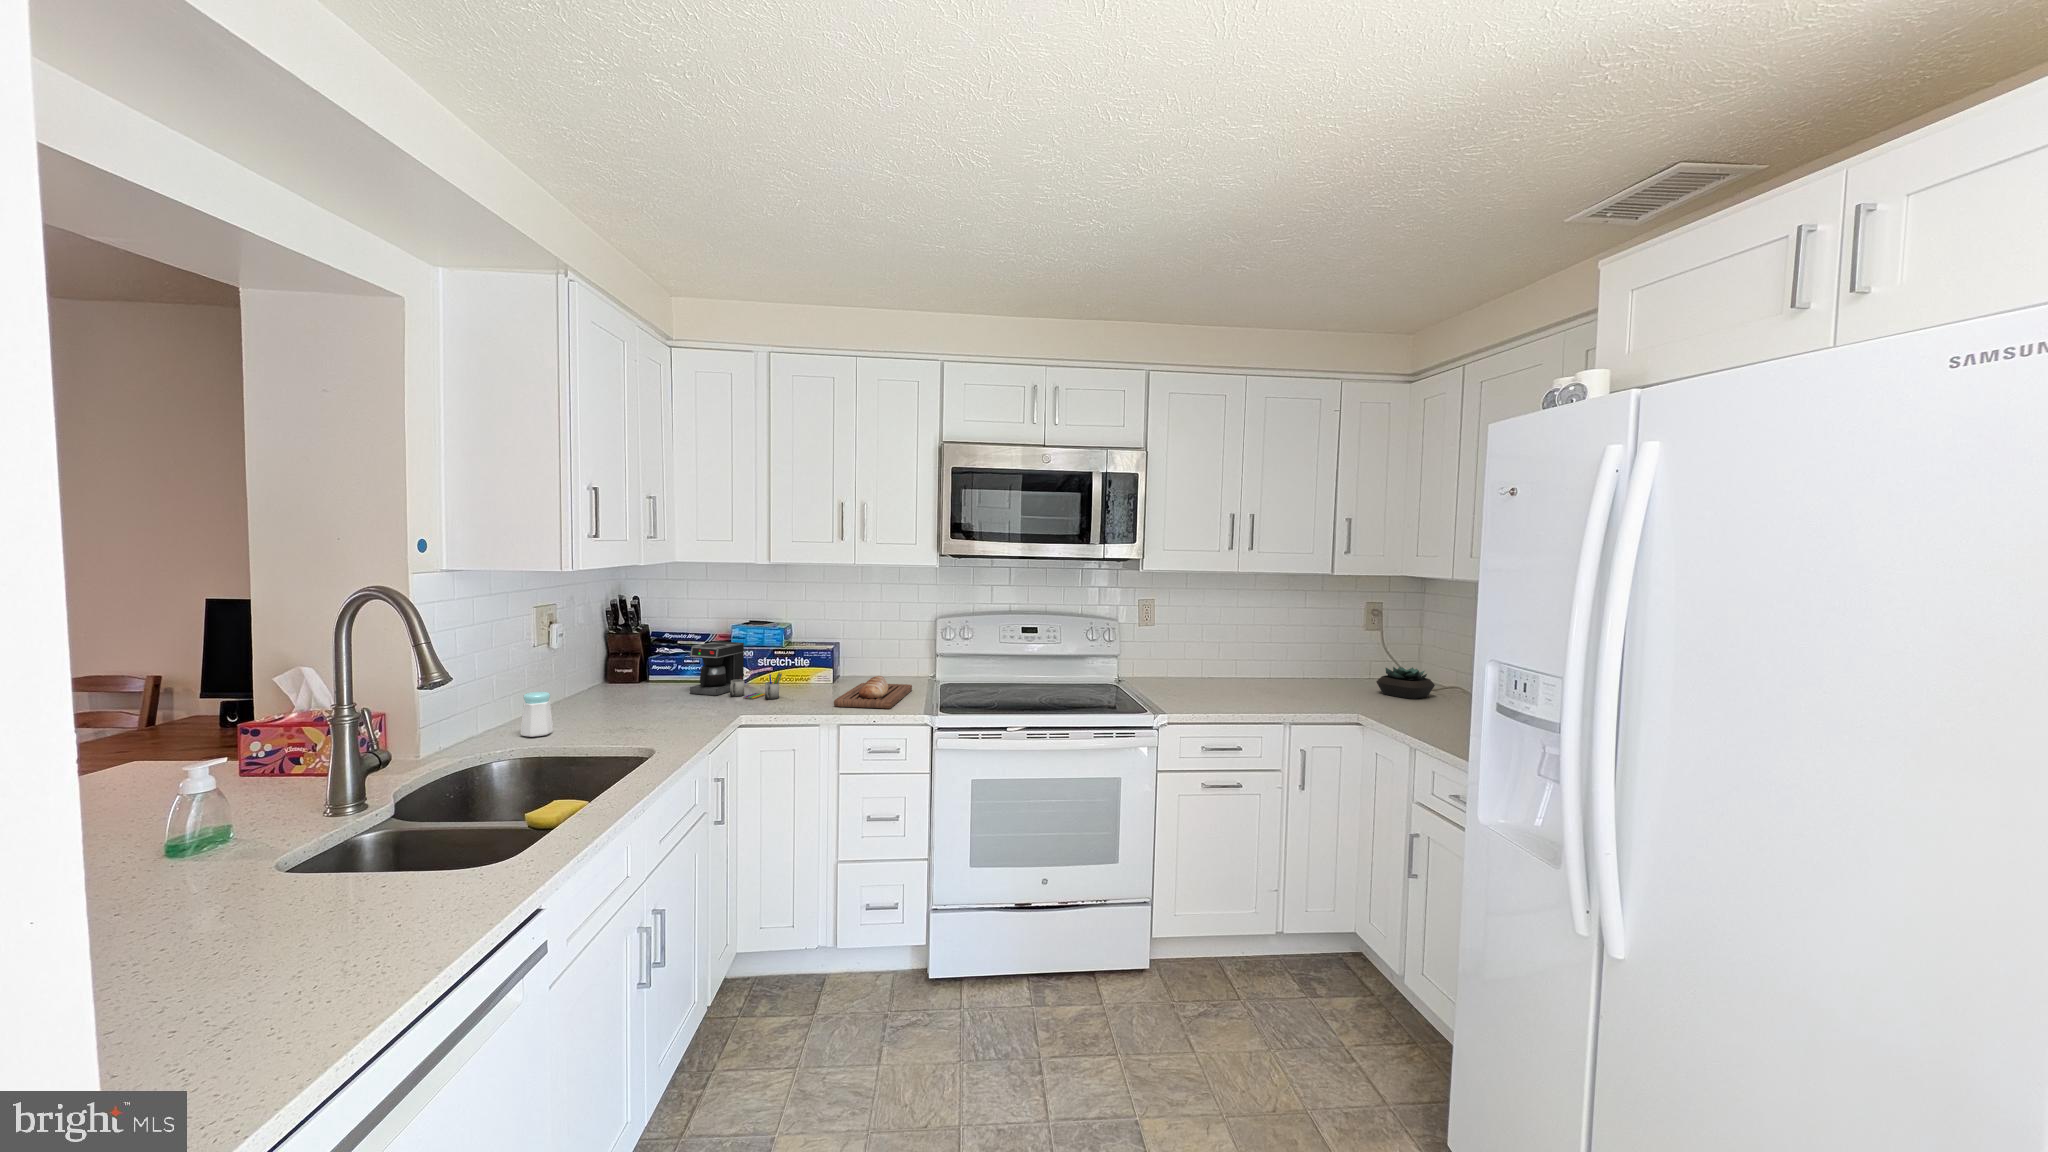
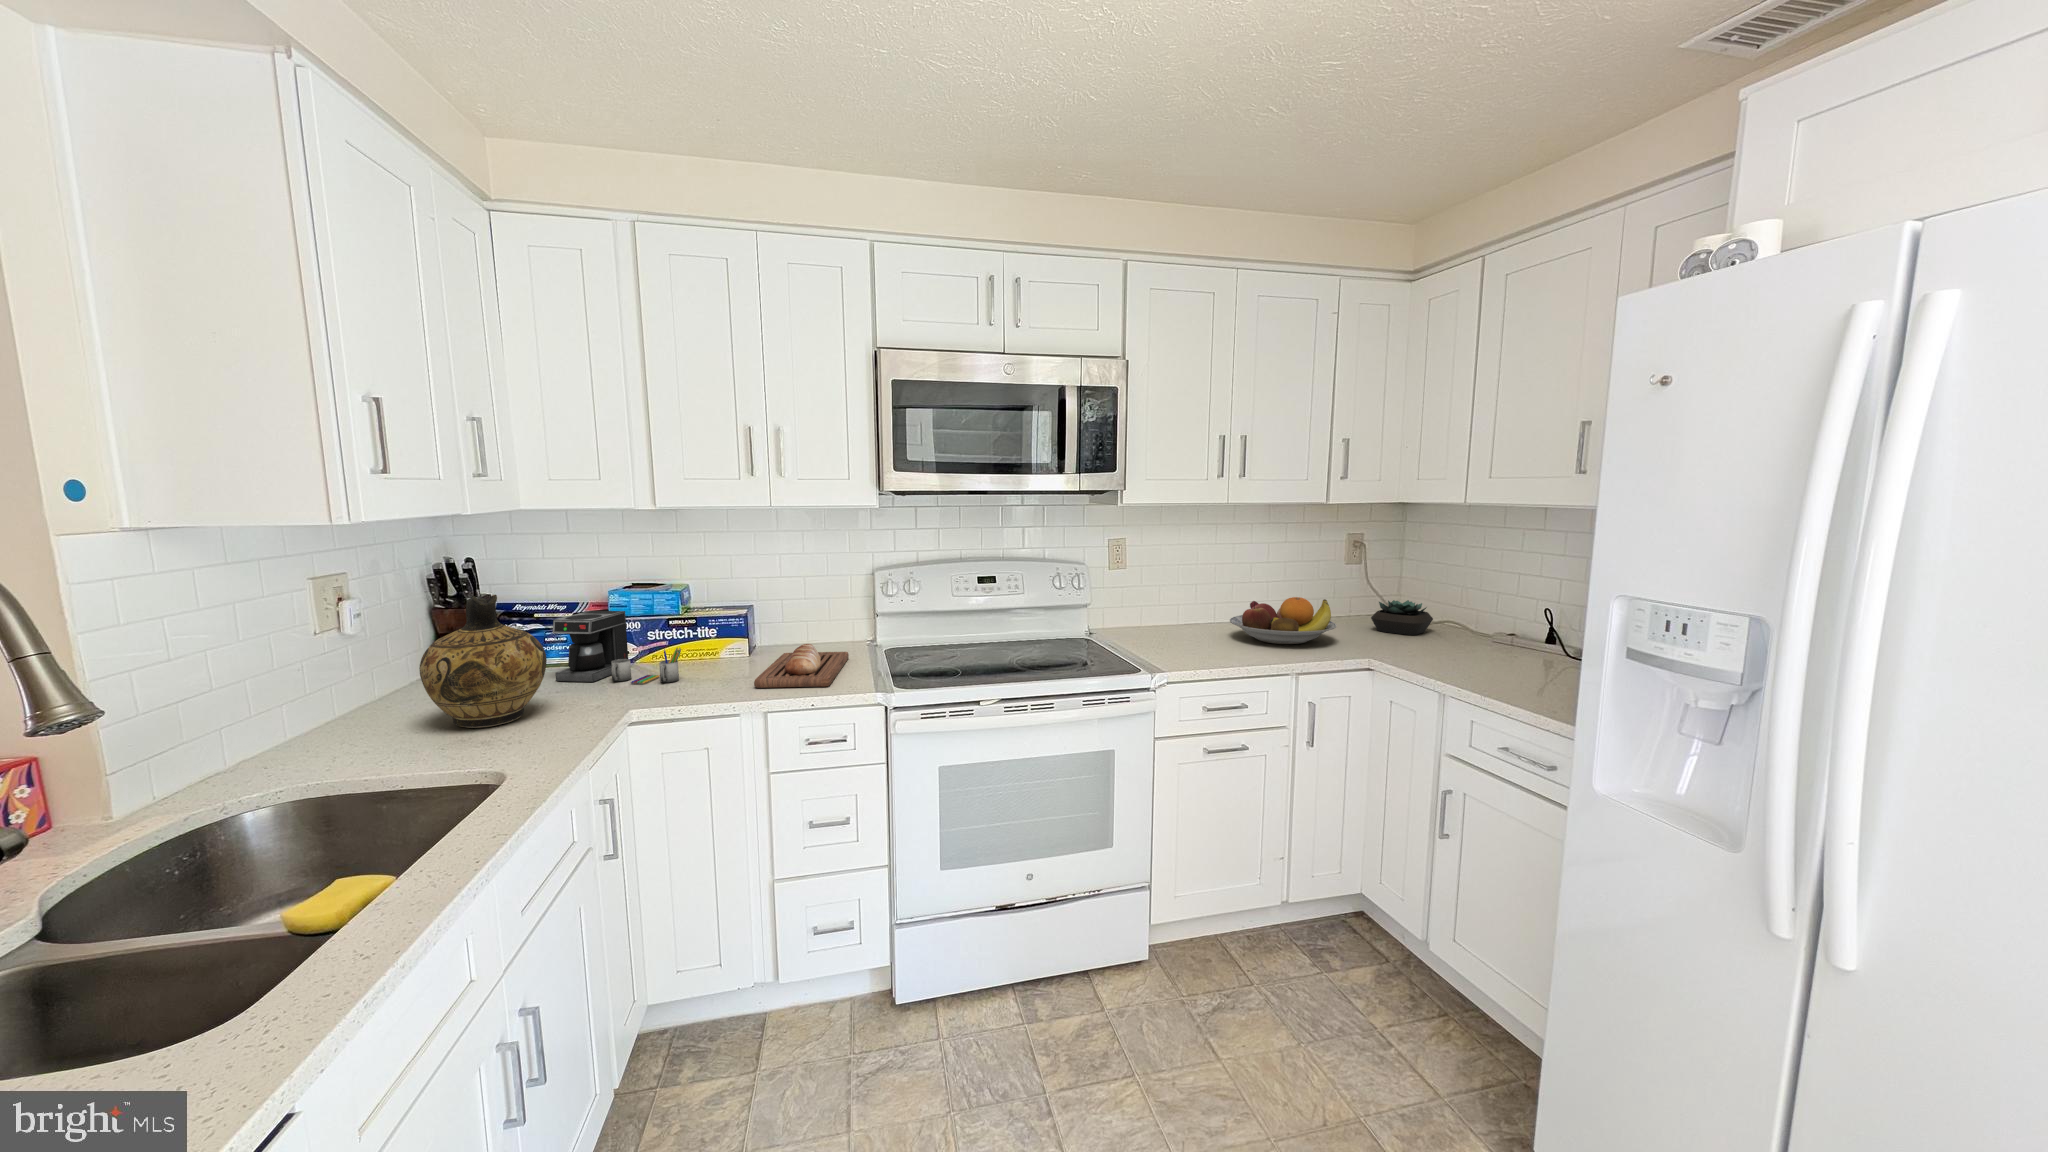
ceramic jug: none [600,623,685,720] -> present [419,595,547,728]
fruit bowl: none [1241,659,1336,700] -> present [1230,597,1337,644]
salt shaker: present [521,692,553,737] -> none [297,702,351,768]

